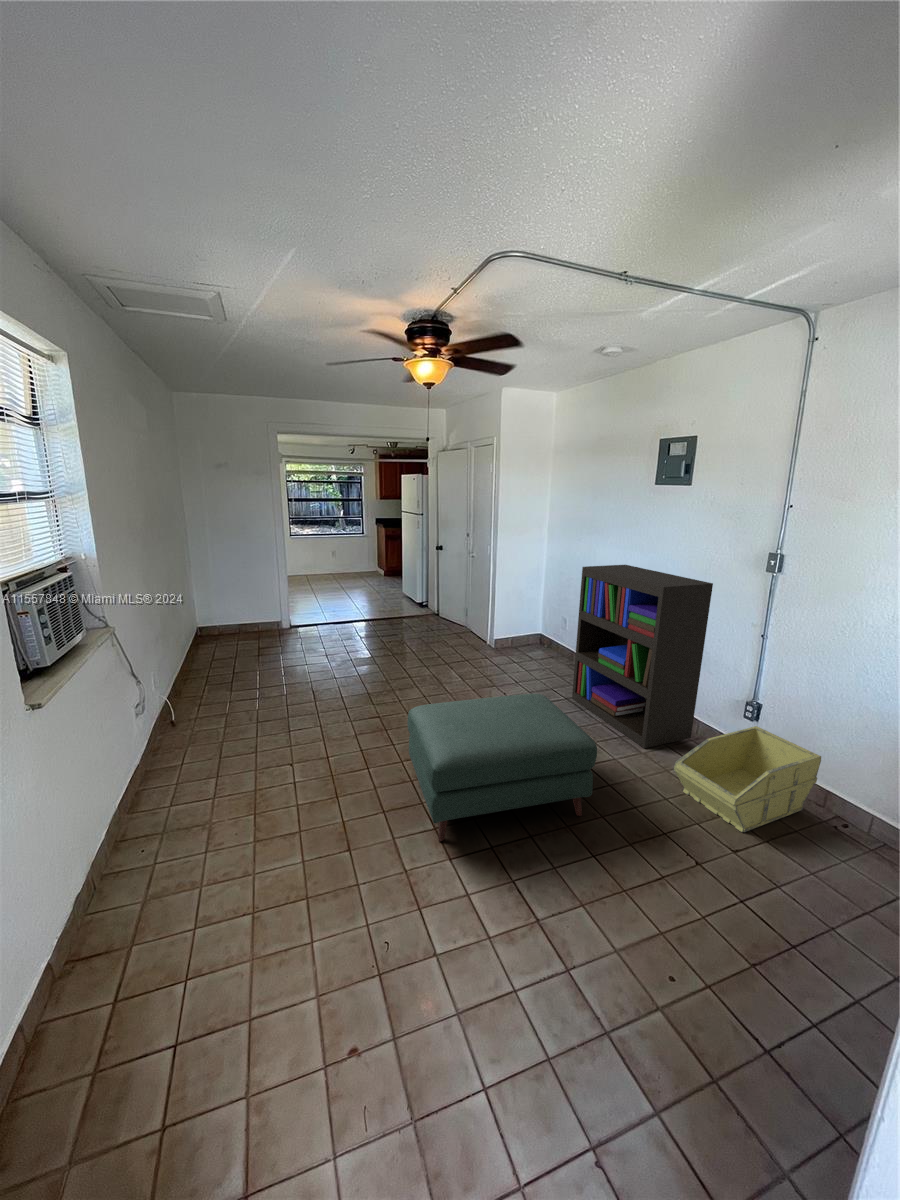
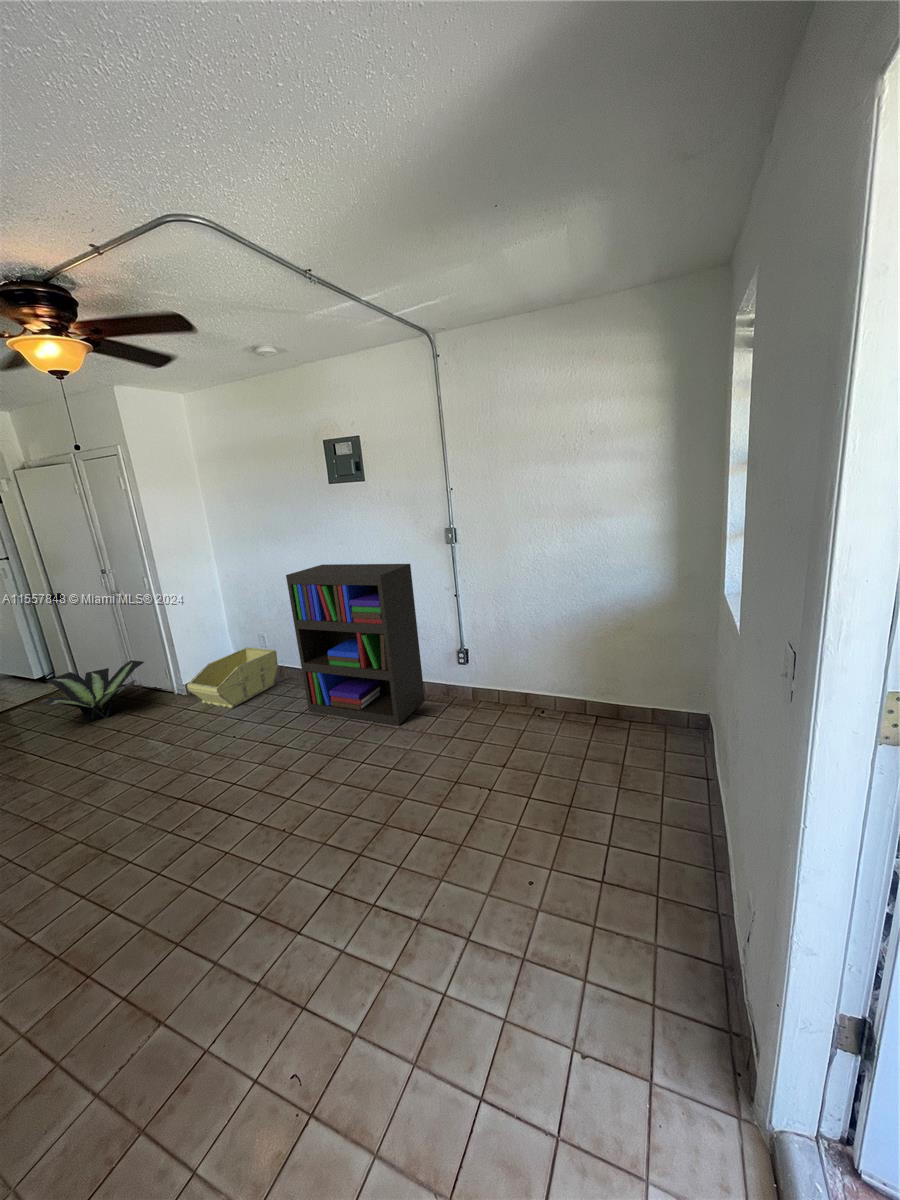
potted plant: none [404,604,475,644] -> present [39,660,144,722]
ottoman: present [407,694,597,841] -> none [159,715,396,927]
storage bin: present [674,726,821,832] -> present [187,647,278,708]

